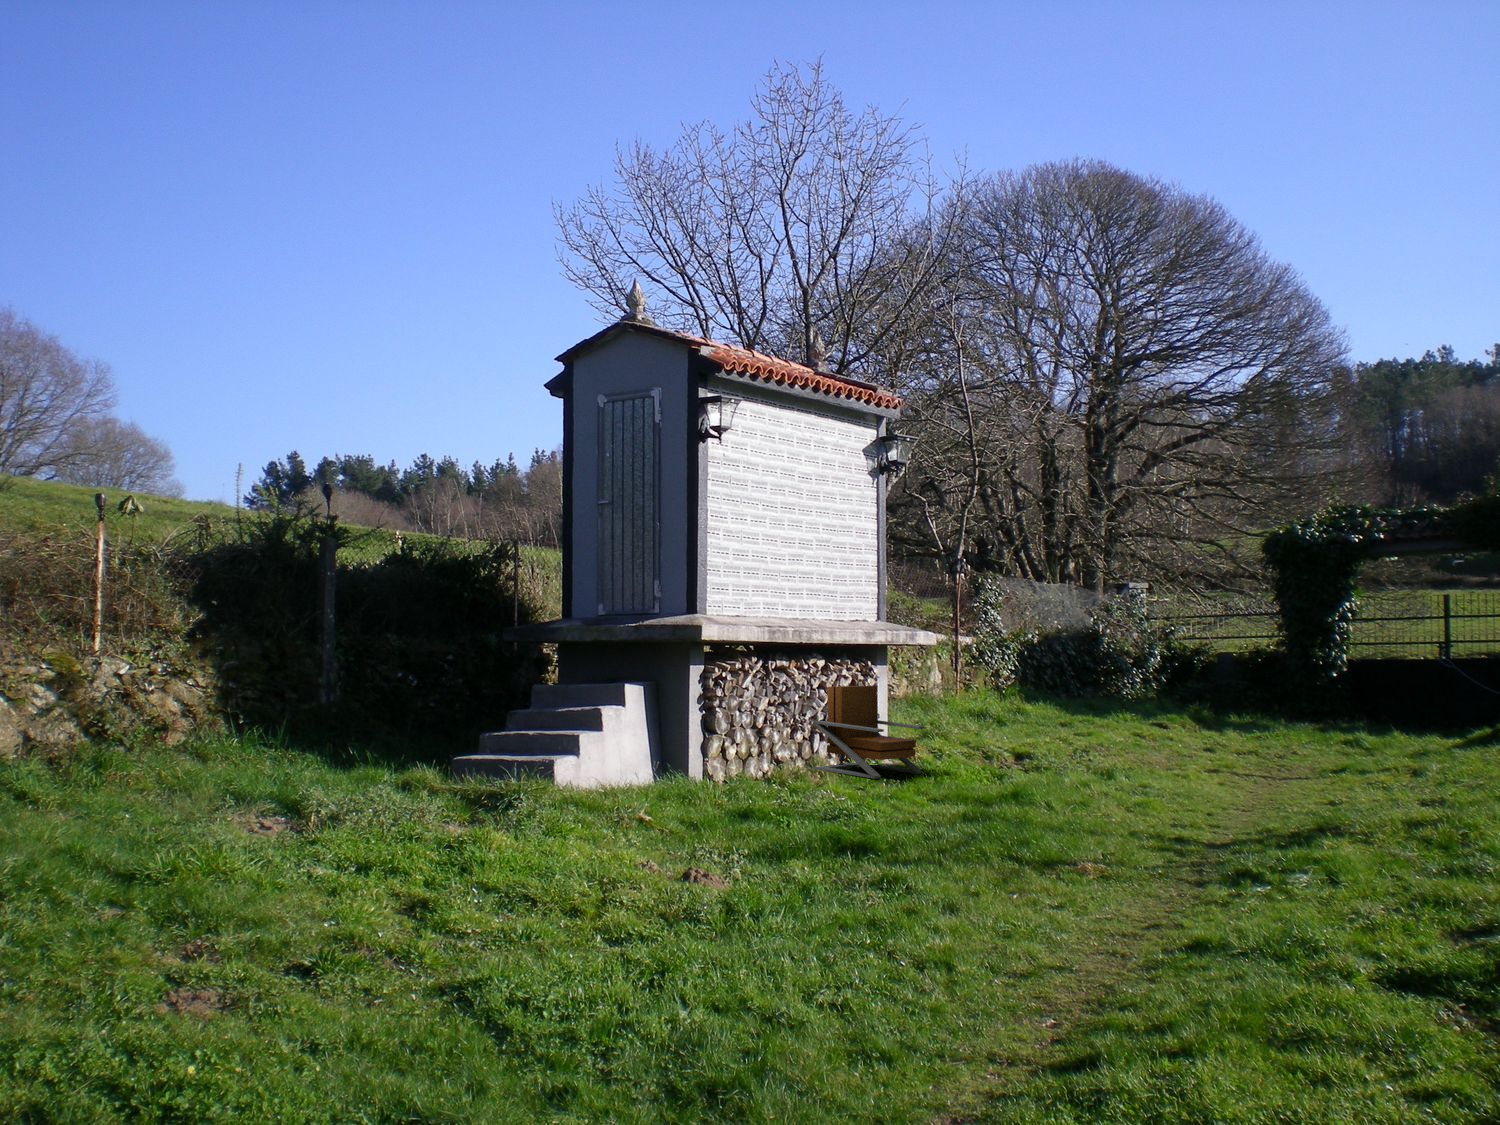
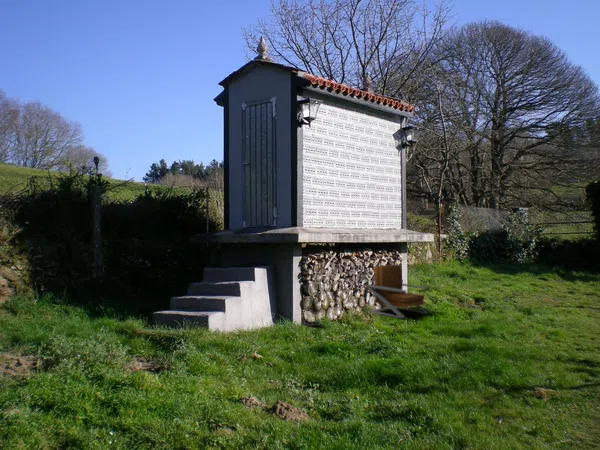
potted tree: none [702,719,743,784] -> present [302,293,321,326]

